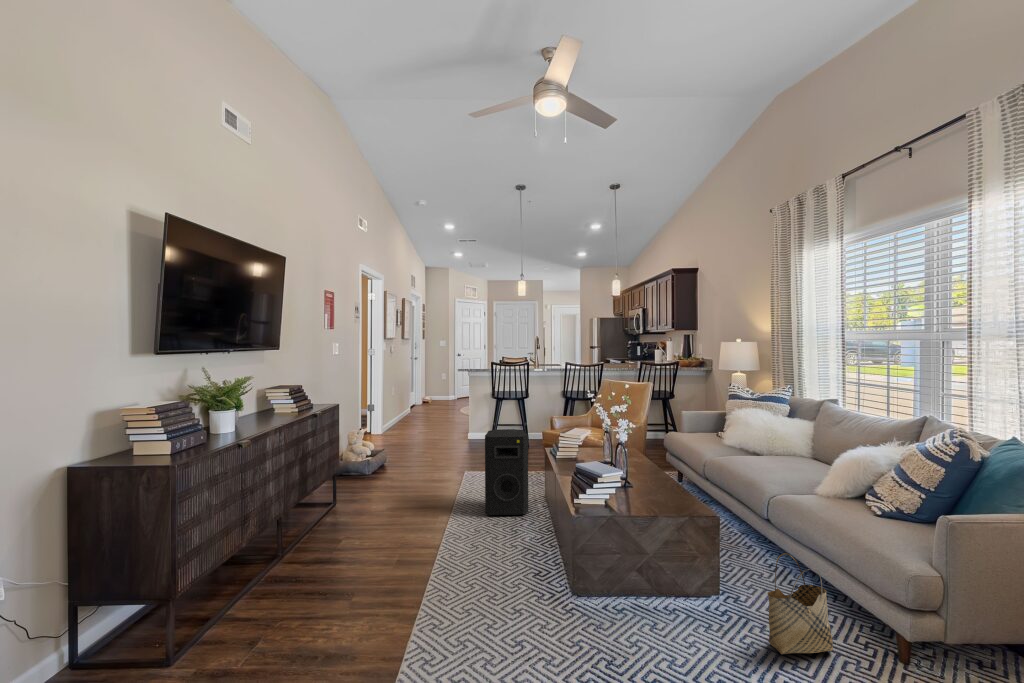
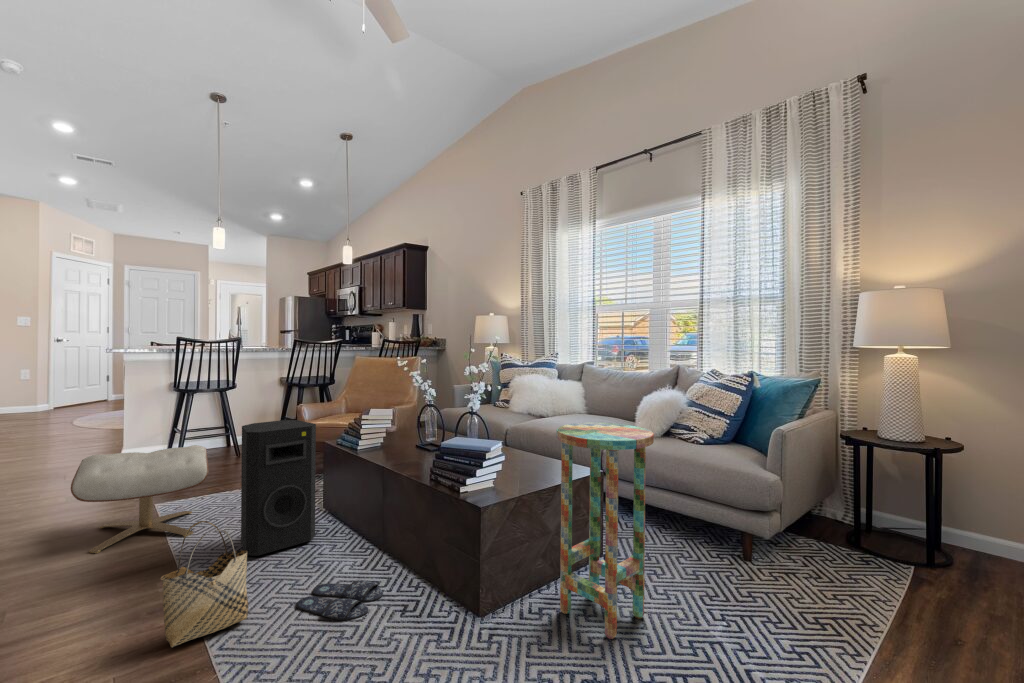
ottoman: none [418,436,488,493] -> present [71,445,209,553]
side table: none [626,468,711,652] -> present [557,423,654,639]
slippers: none [487,543,536,569] -> present [296,580,383,620]
woven basket: present [767,553,833,654] -> present [161,521,248,647]

